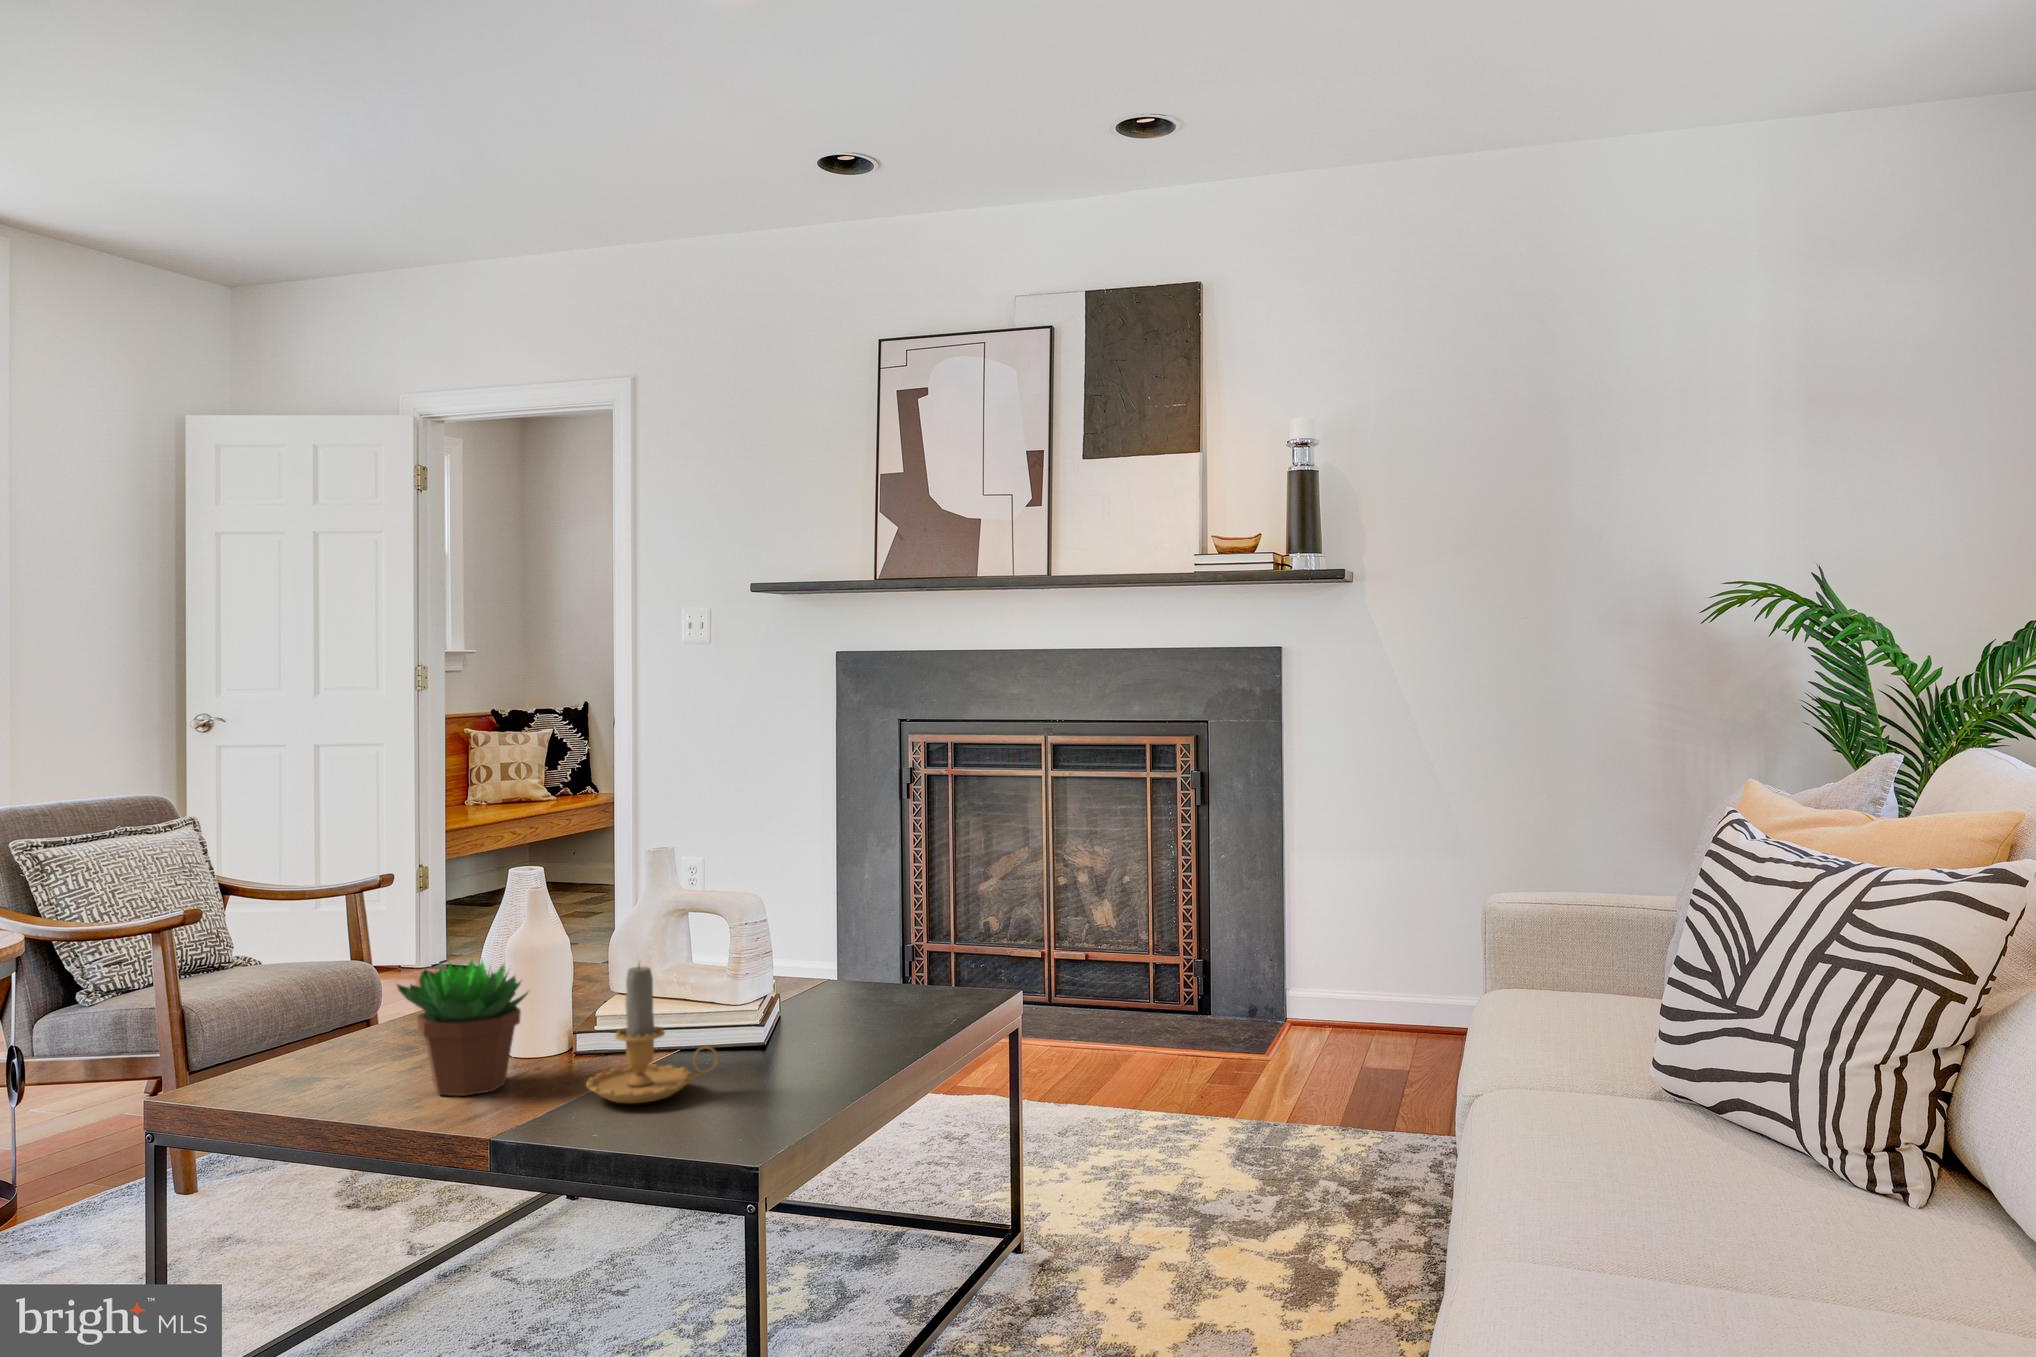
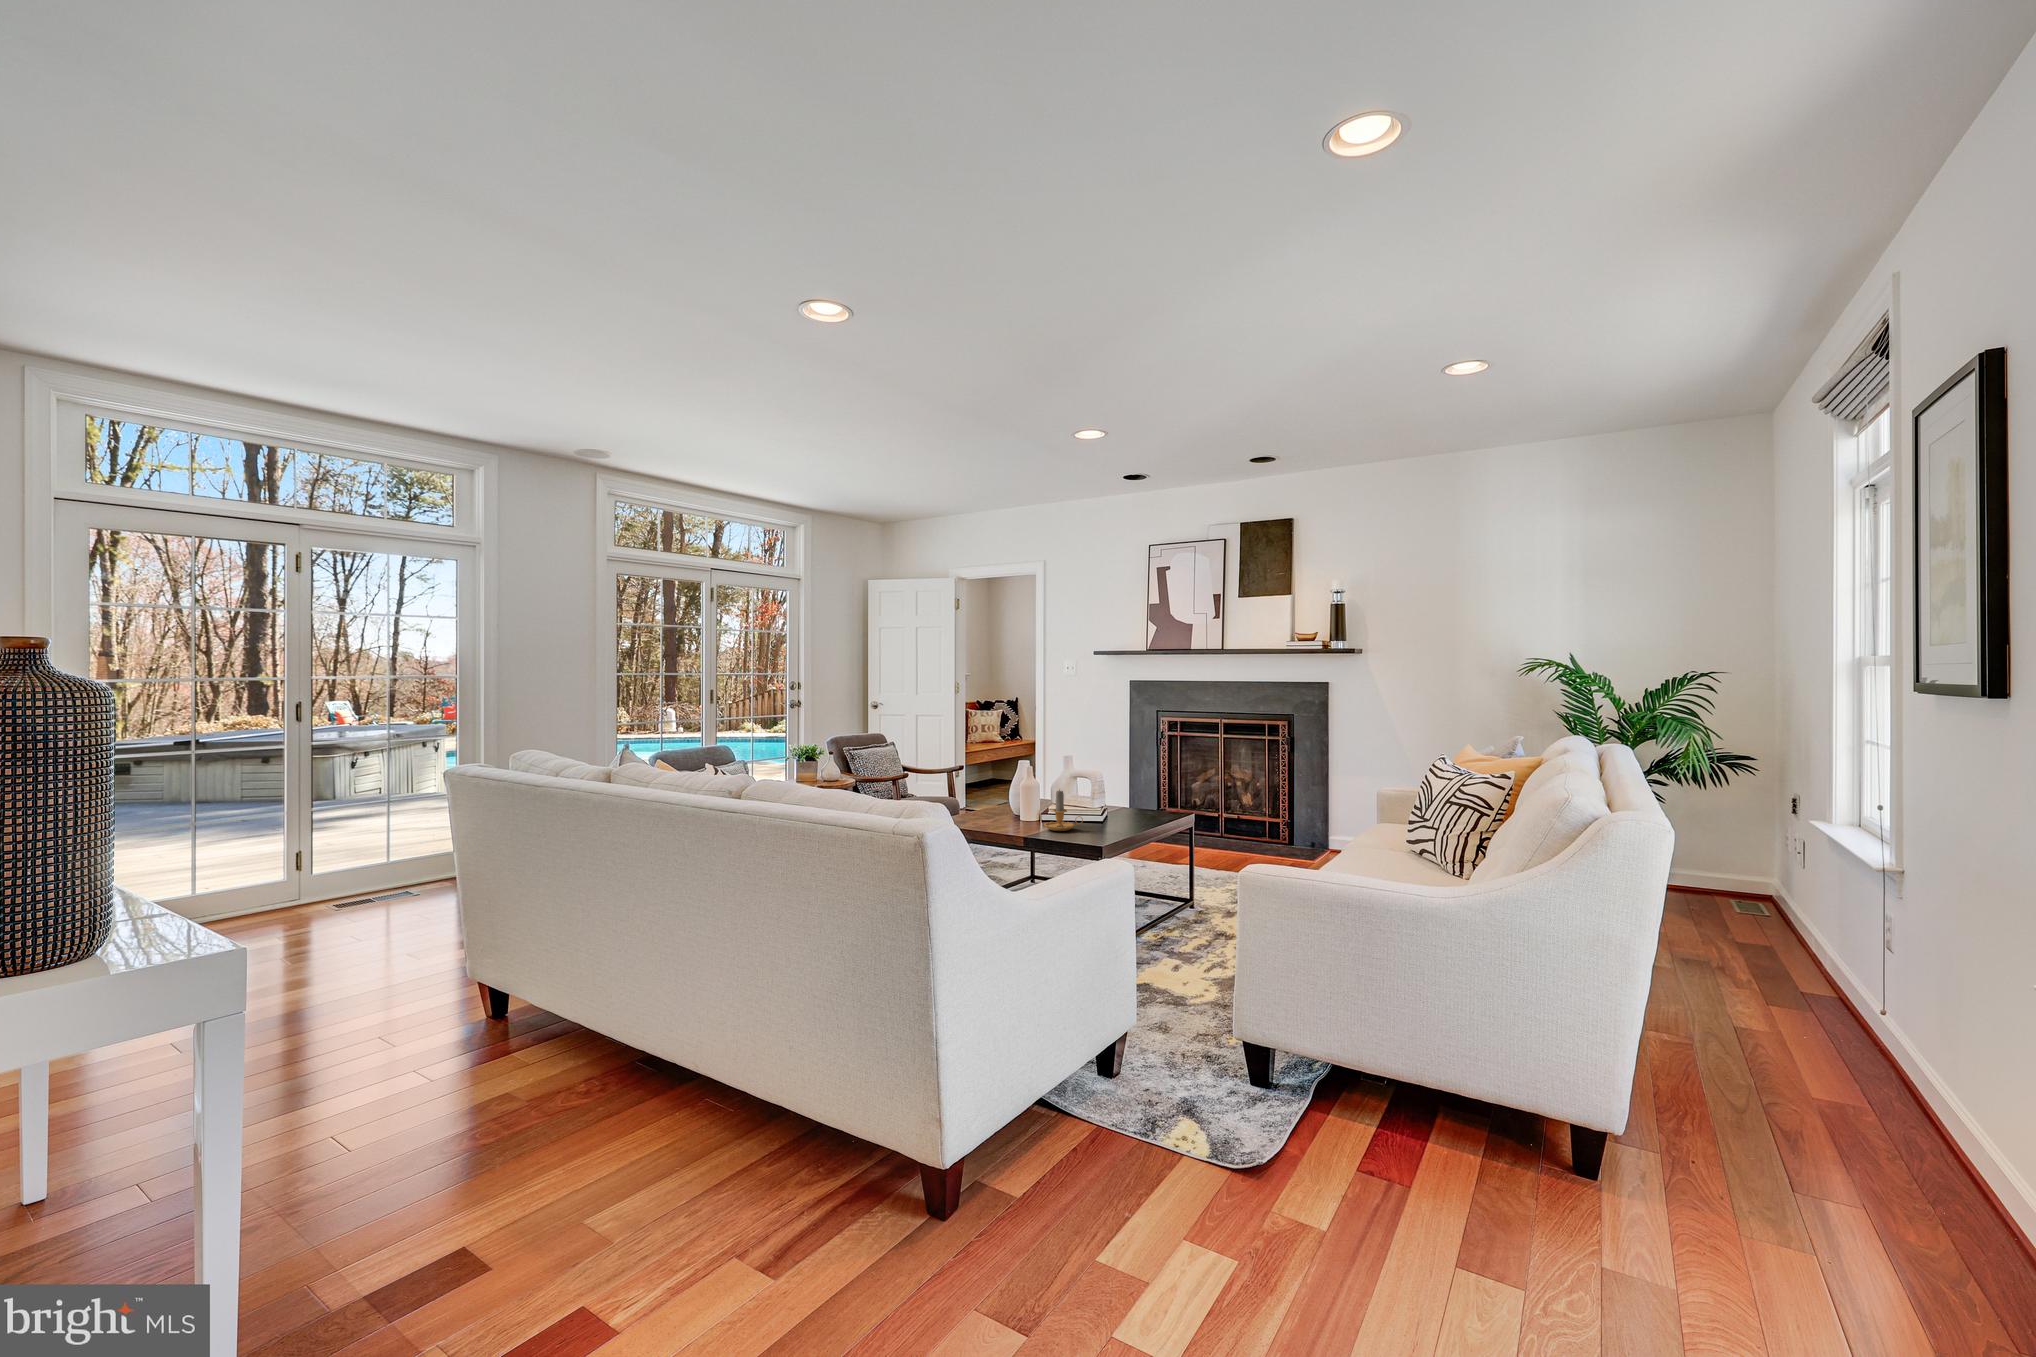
succulent plant: present [397,961,528,1096] -> none [988,786,1027,827]

